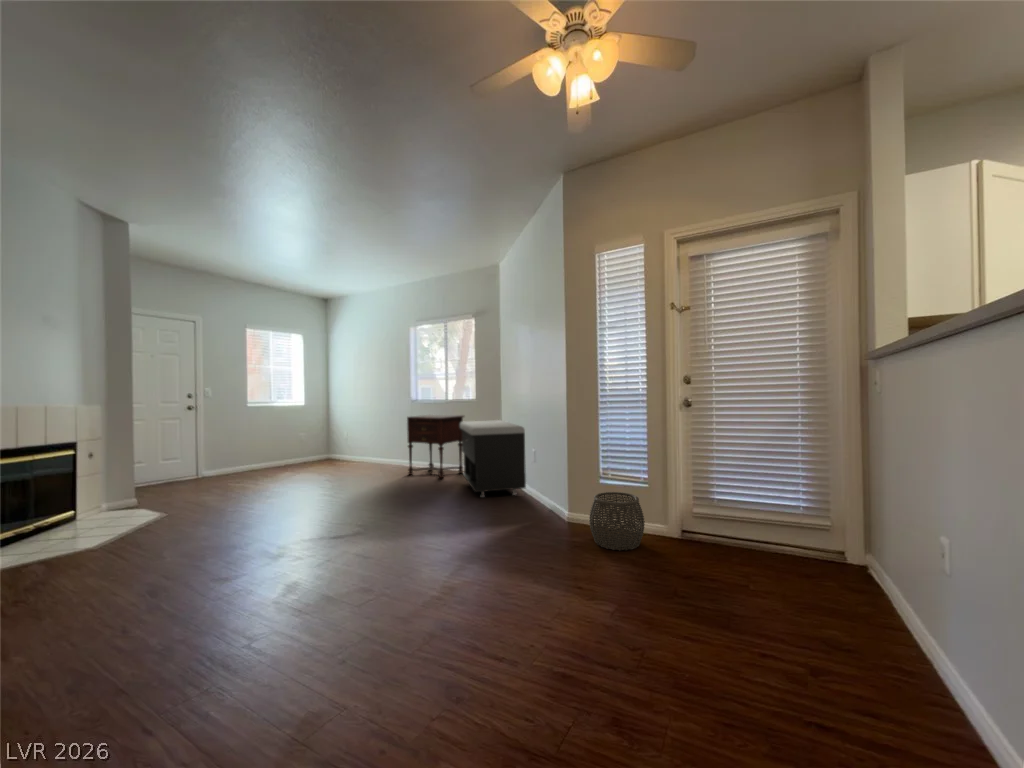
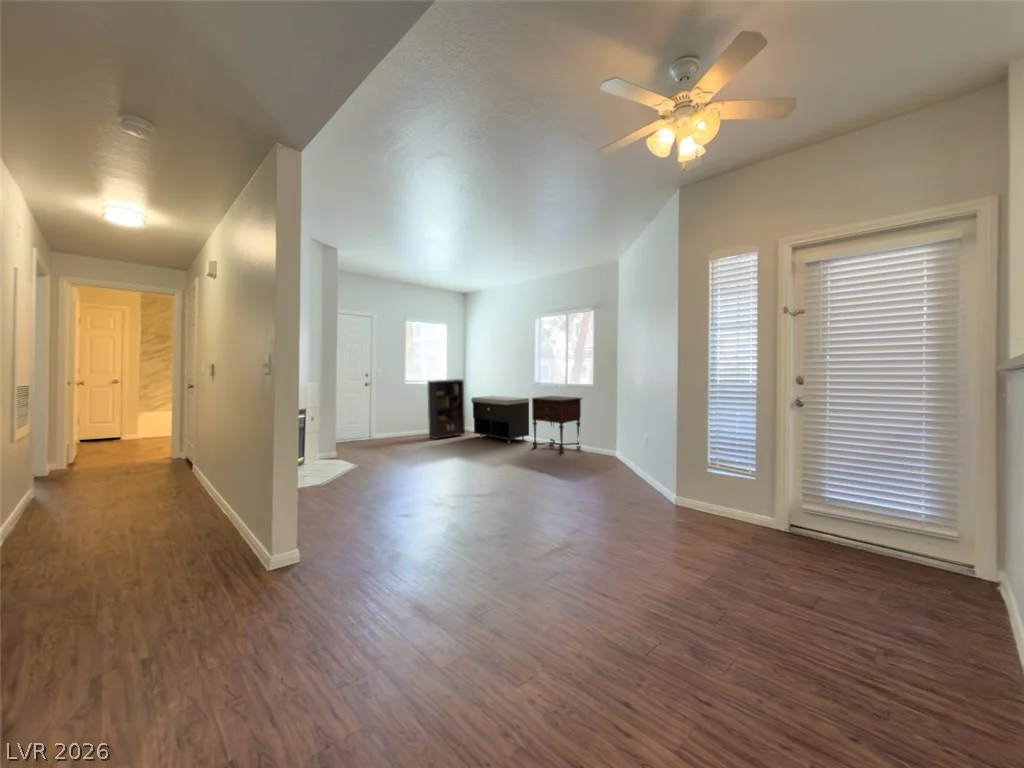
bookcase: none [275,398,325,472] -> present [428,379,465,439]
storage bench: present [460,420,526,497] -> present [471,396,529,443]
woven basket: present [589,492,645,551] -> none [694,482,749,536]

